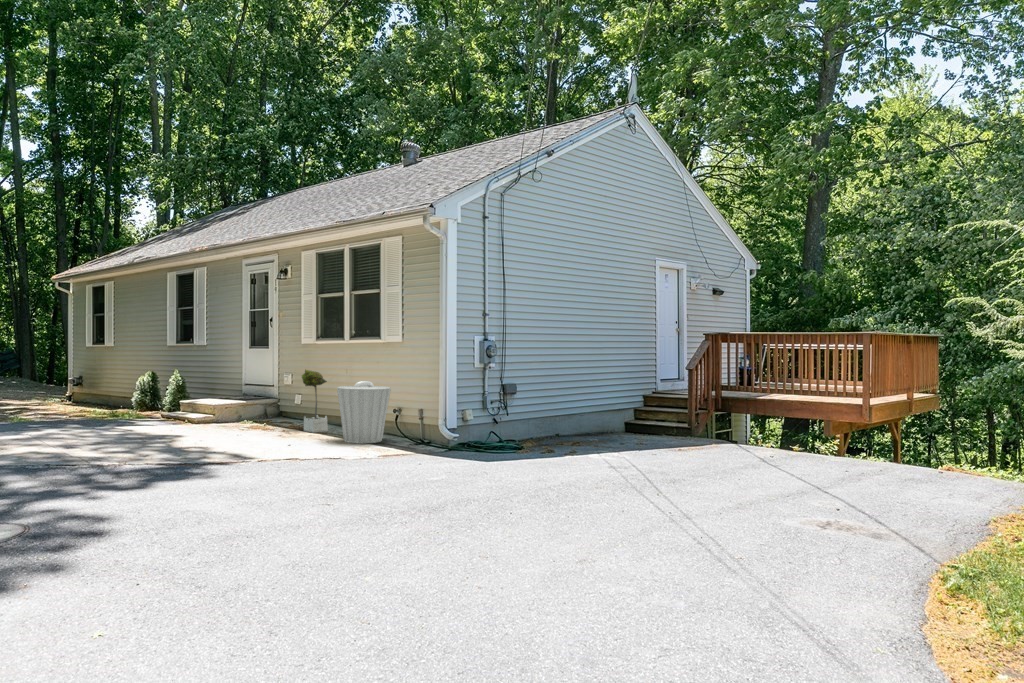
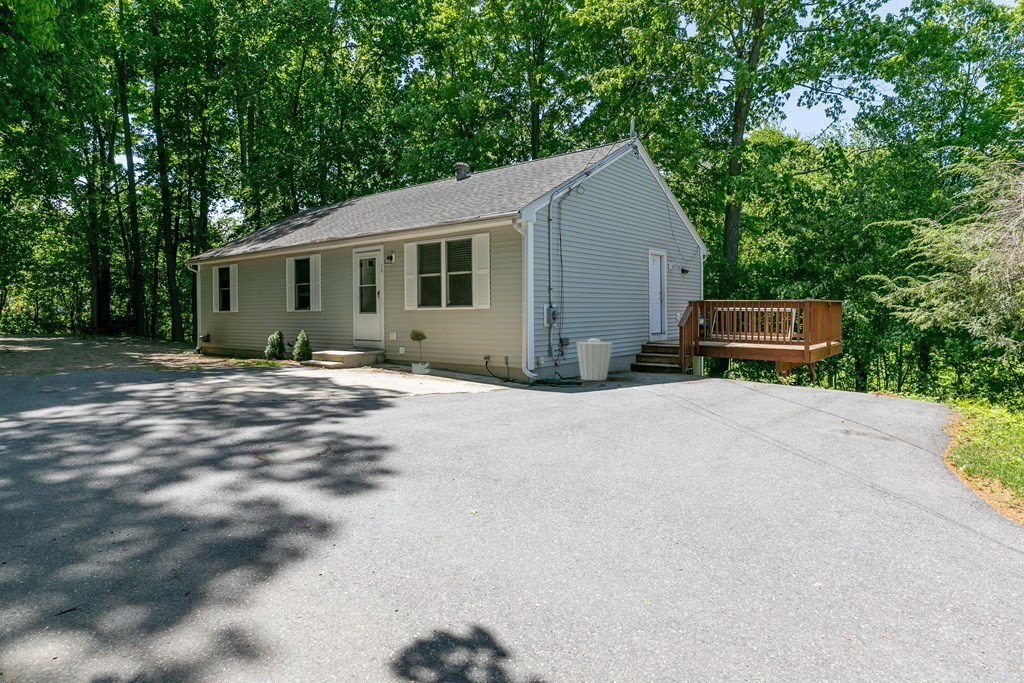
trash can: present [337,381,391,443] -> present [576,338,612,380]

